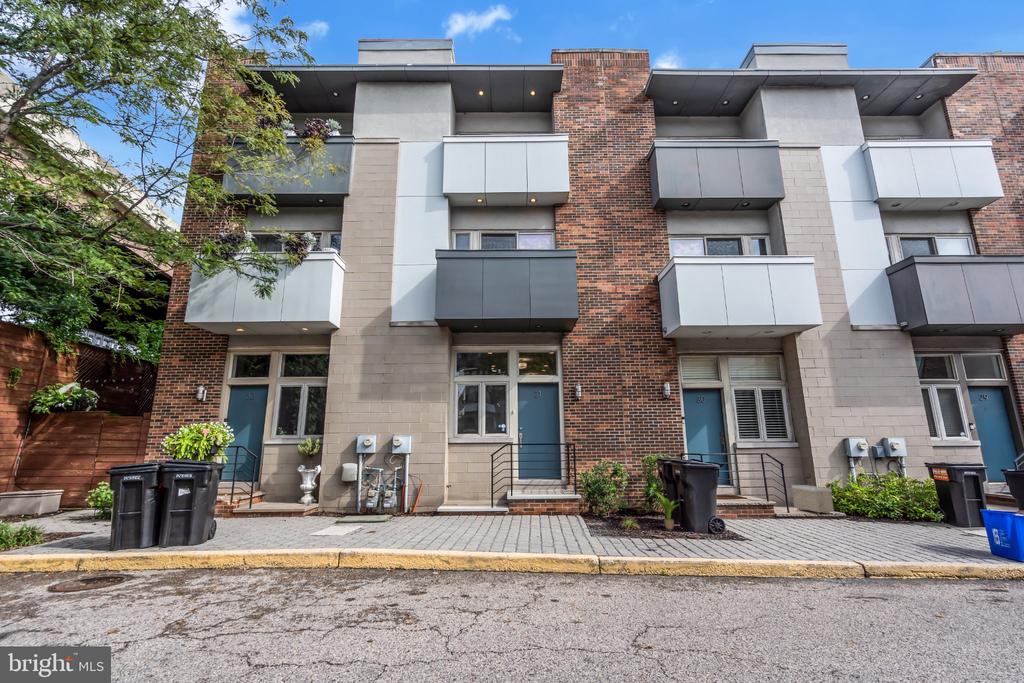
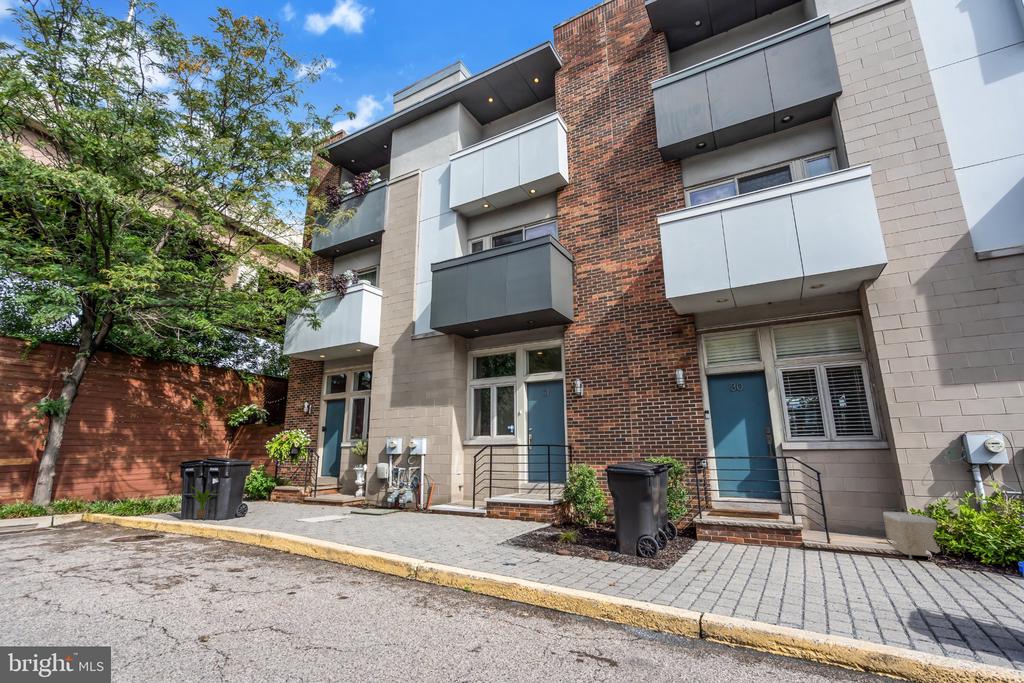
potted plant: present [657,493,676,530] -> present [192,487,215,519]

